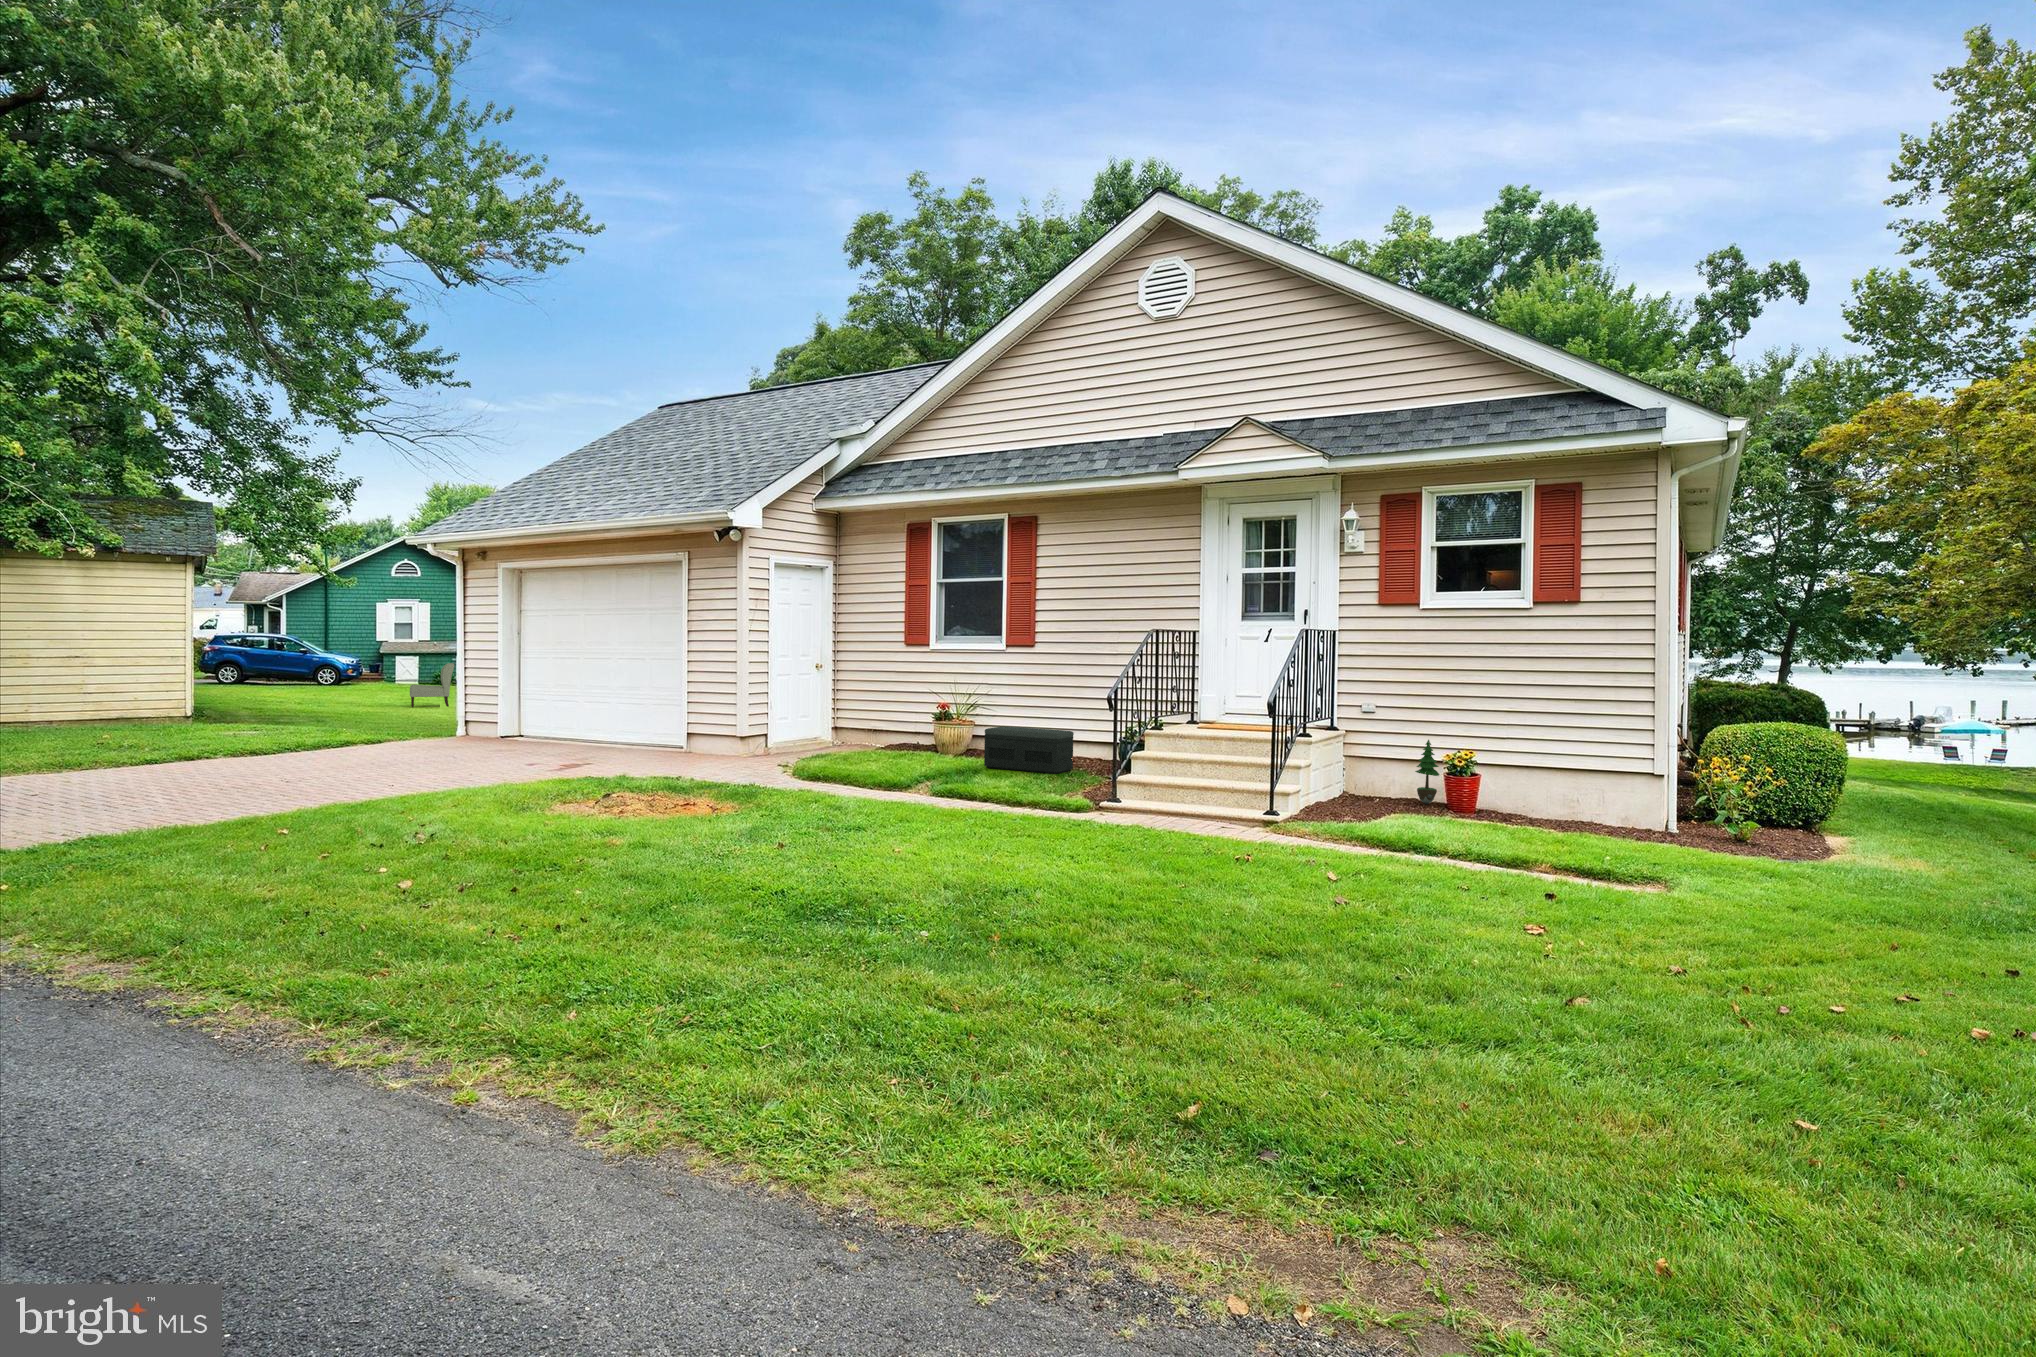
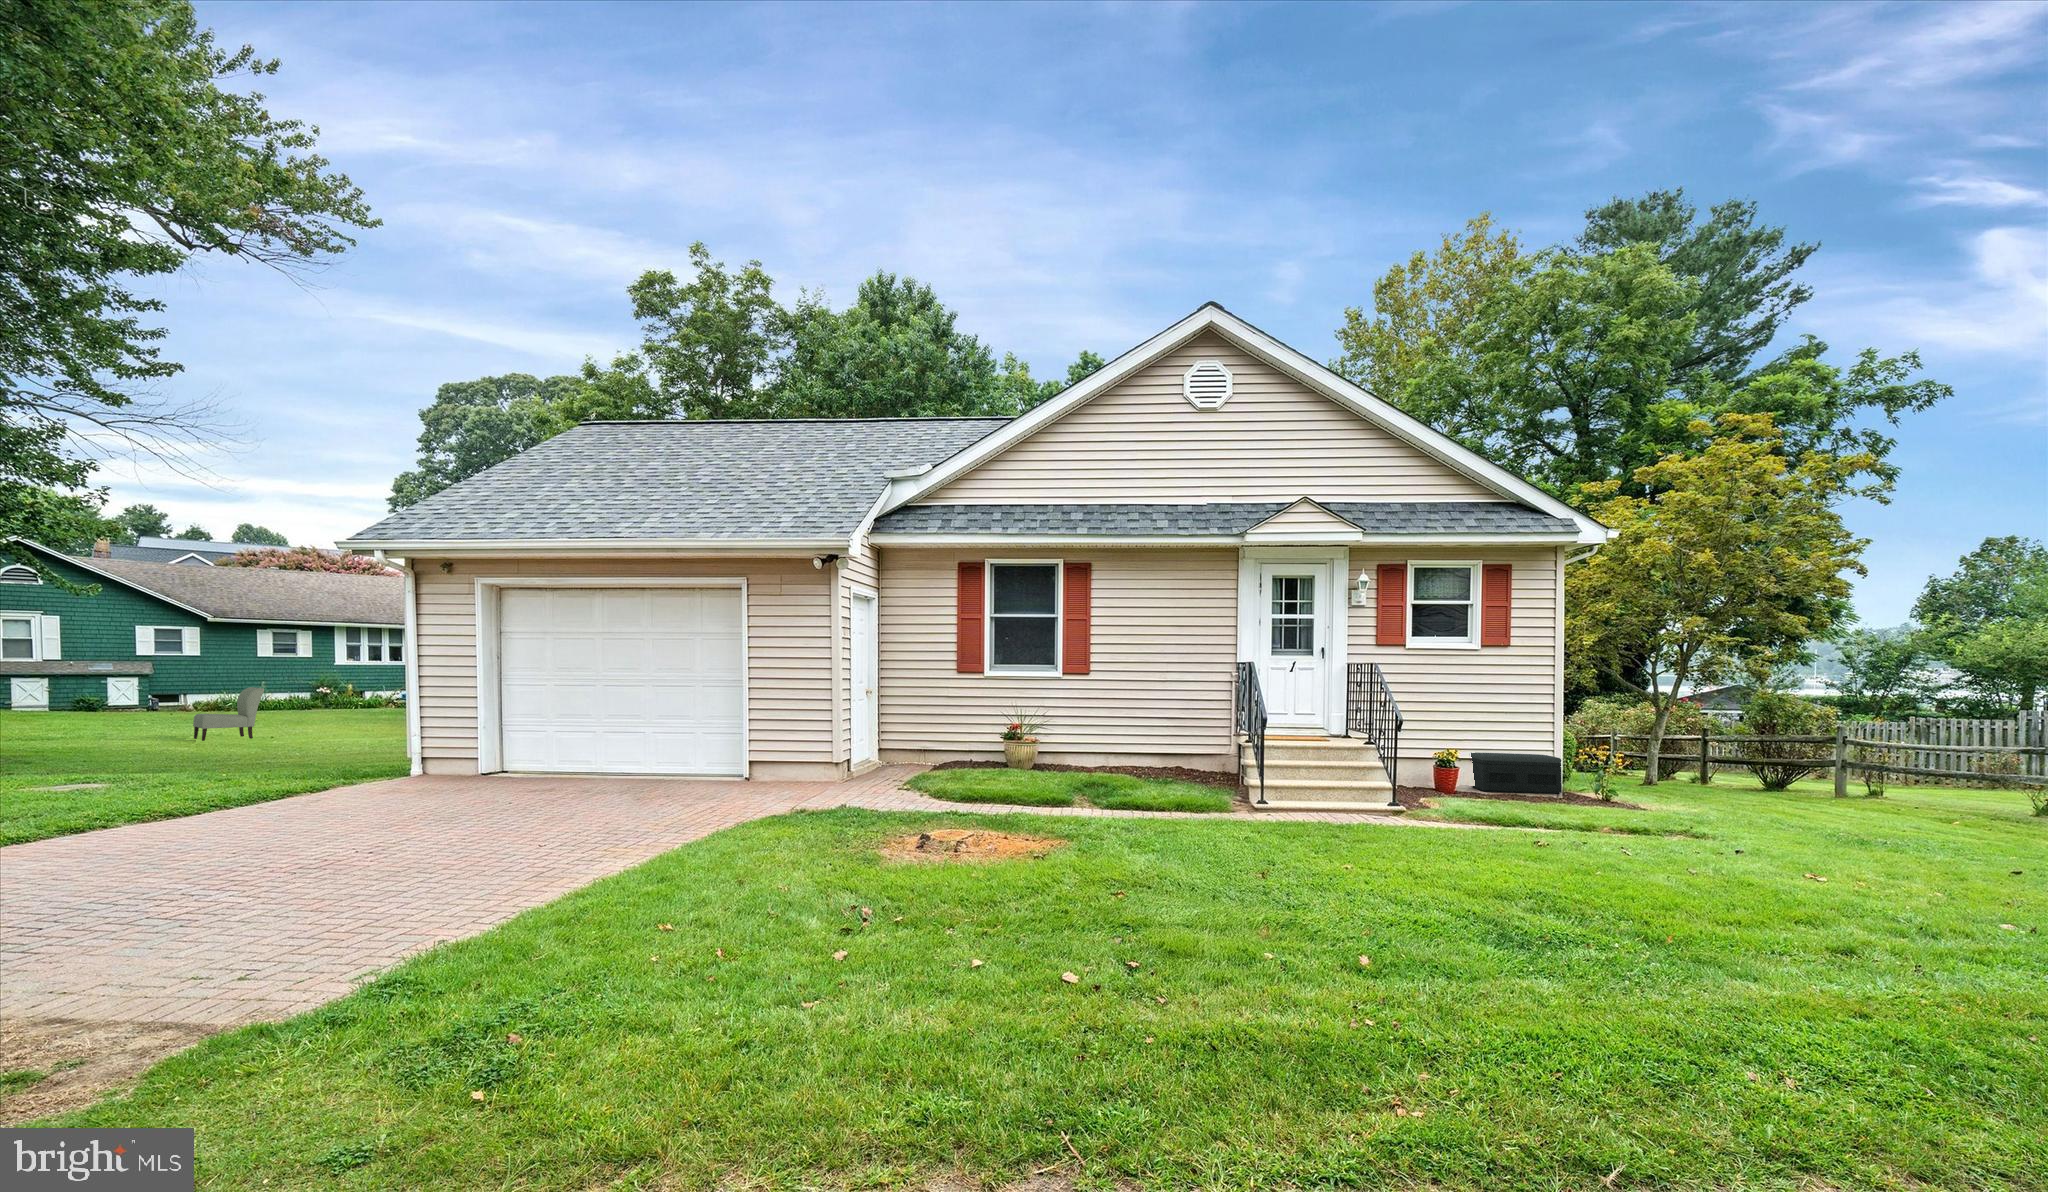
storage bench: present [984,726,1074,774] -> present [1470,753,1562,794]
potted tree: present [1415,740,1439,804] -> none [1421,740,1439,788]

